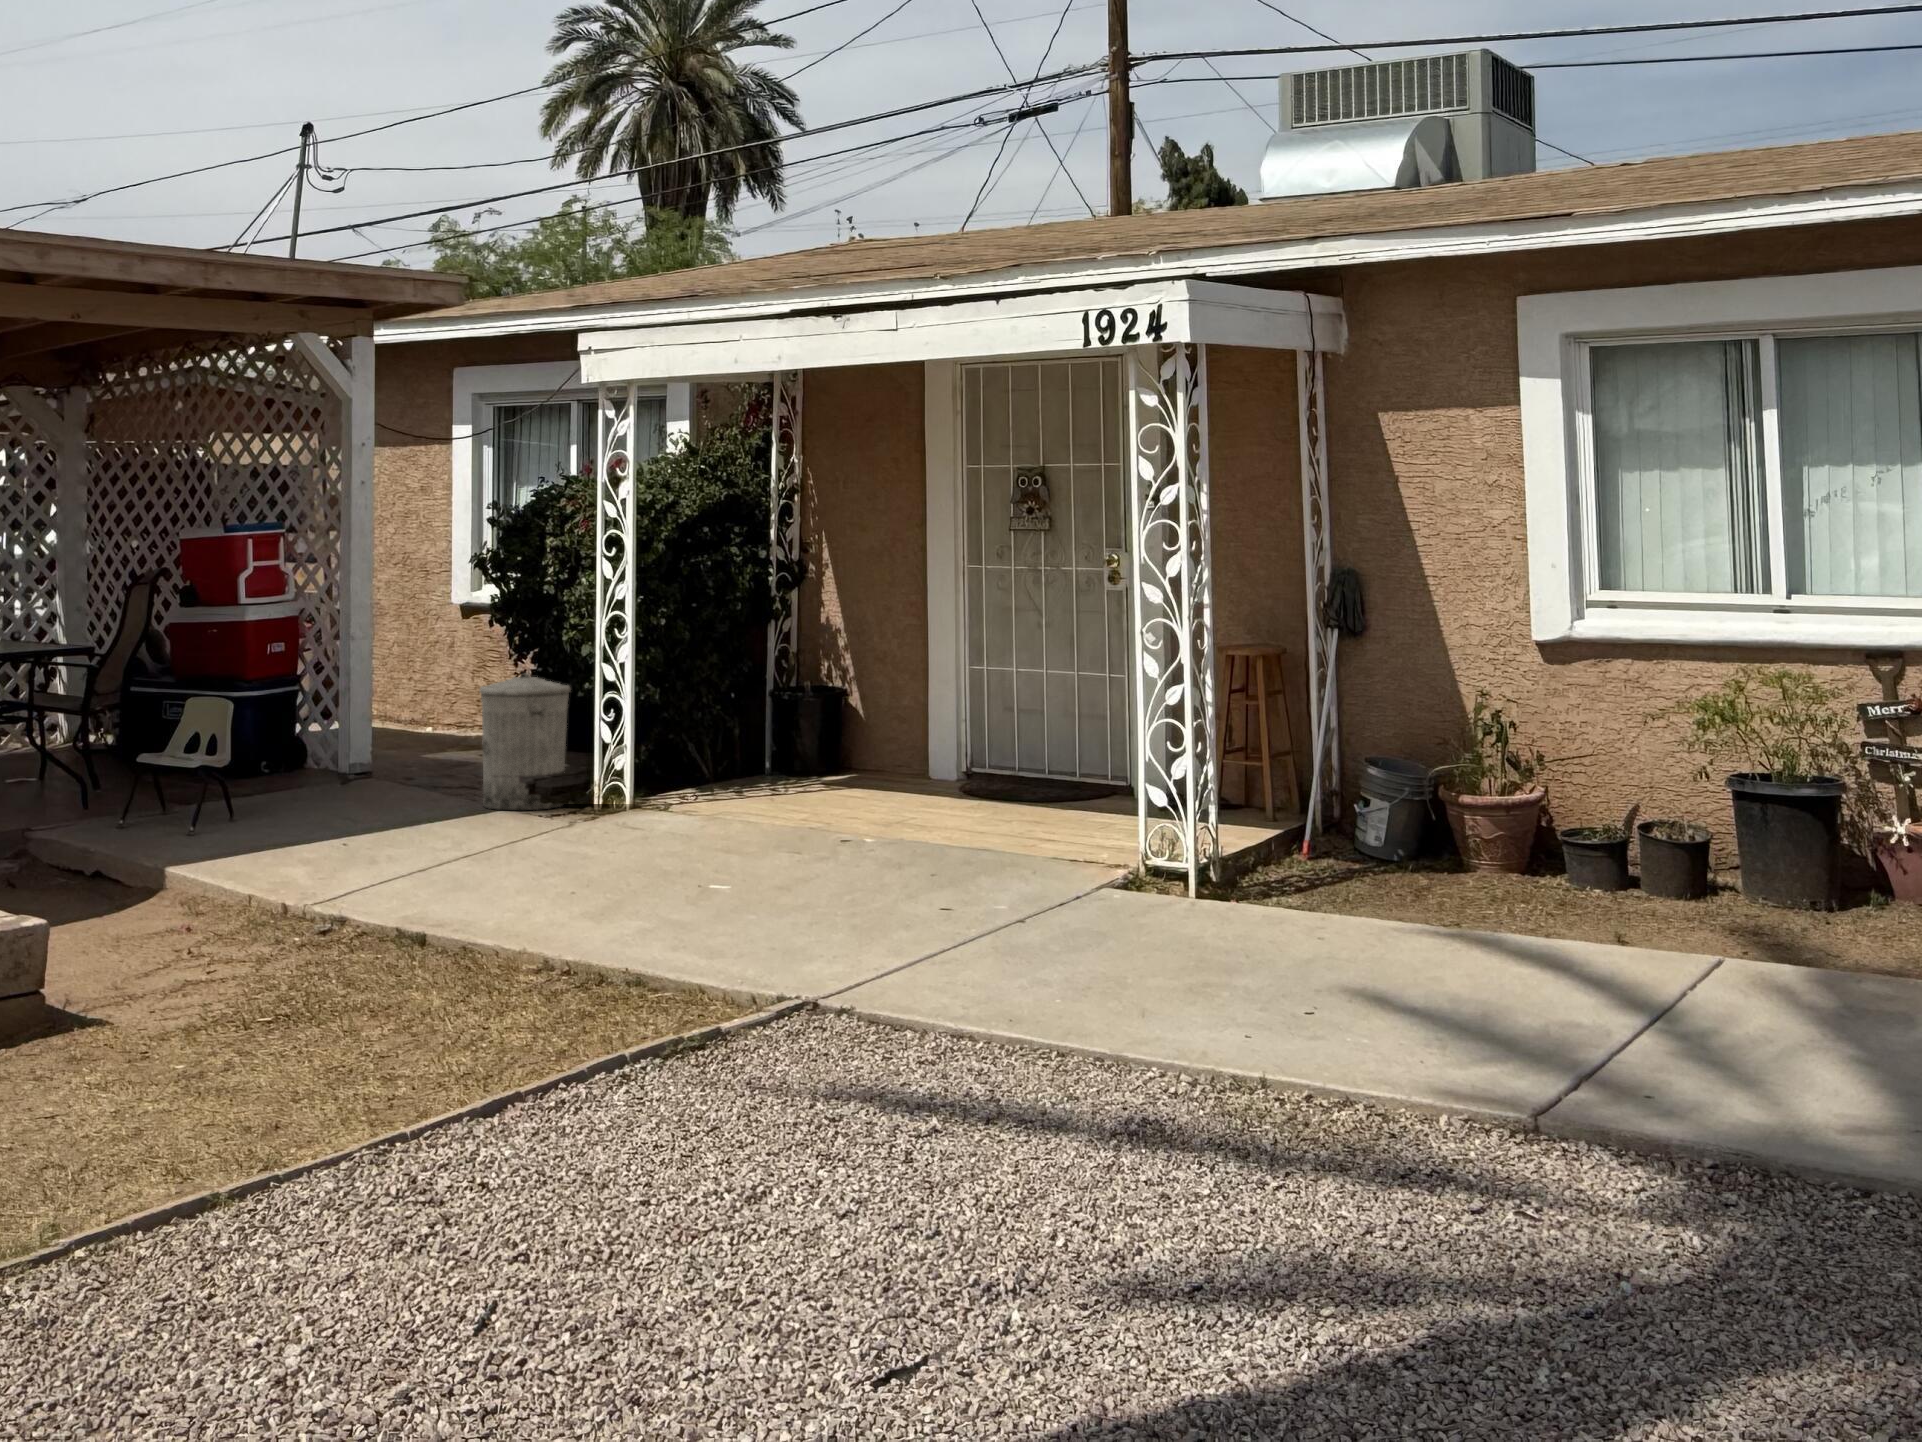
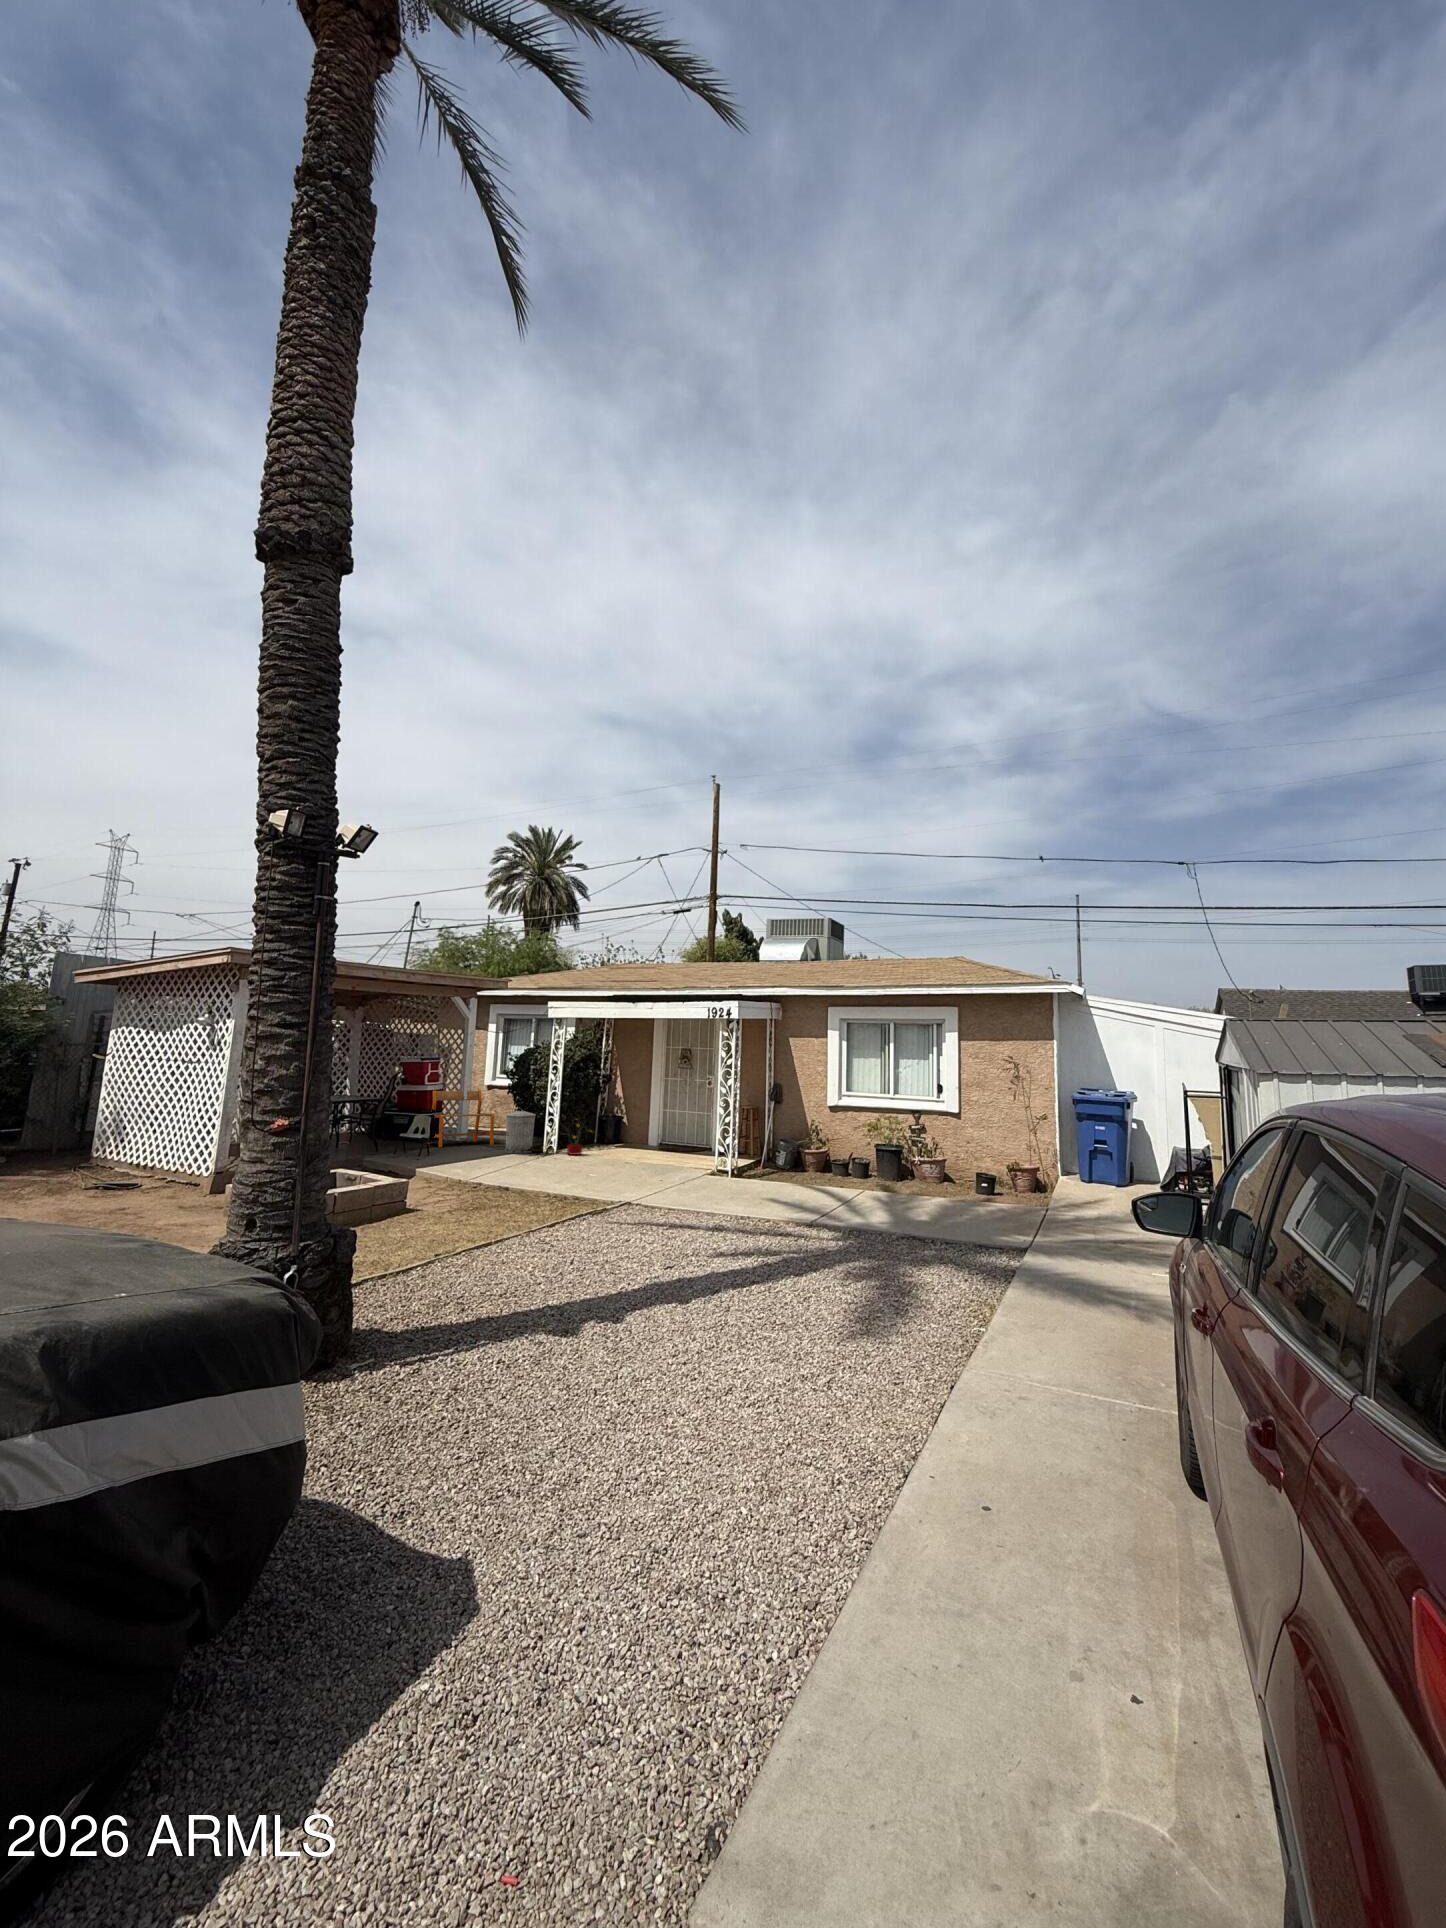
bench: none [271,618,466,790] -> present [428,1090,494,1147]
decorative plant: none [623,693,751,812] -> present [567,1124,582,1155]

